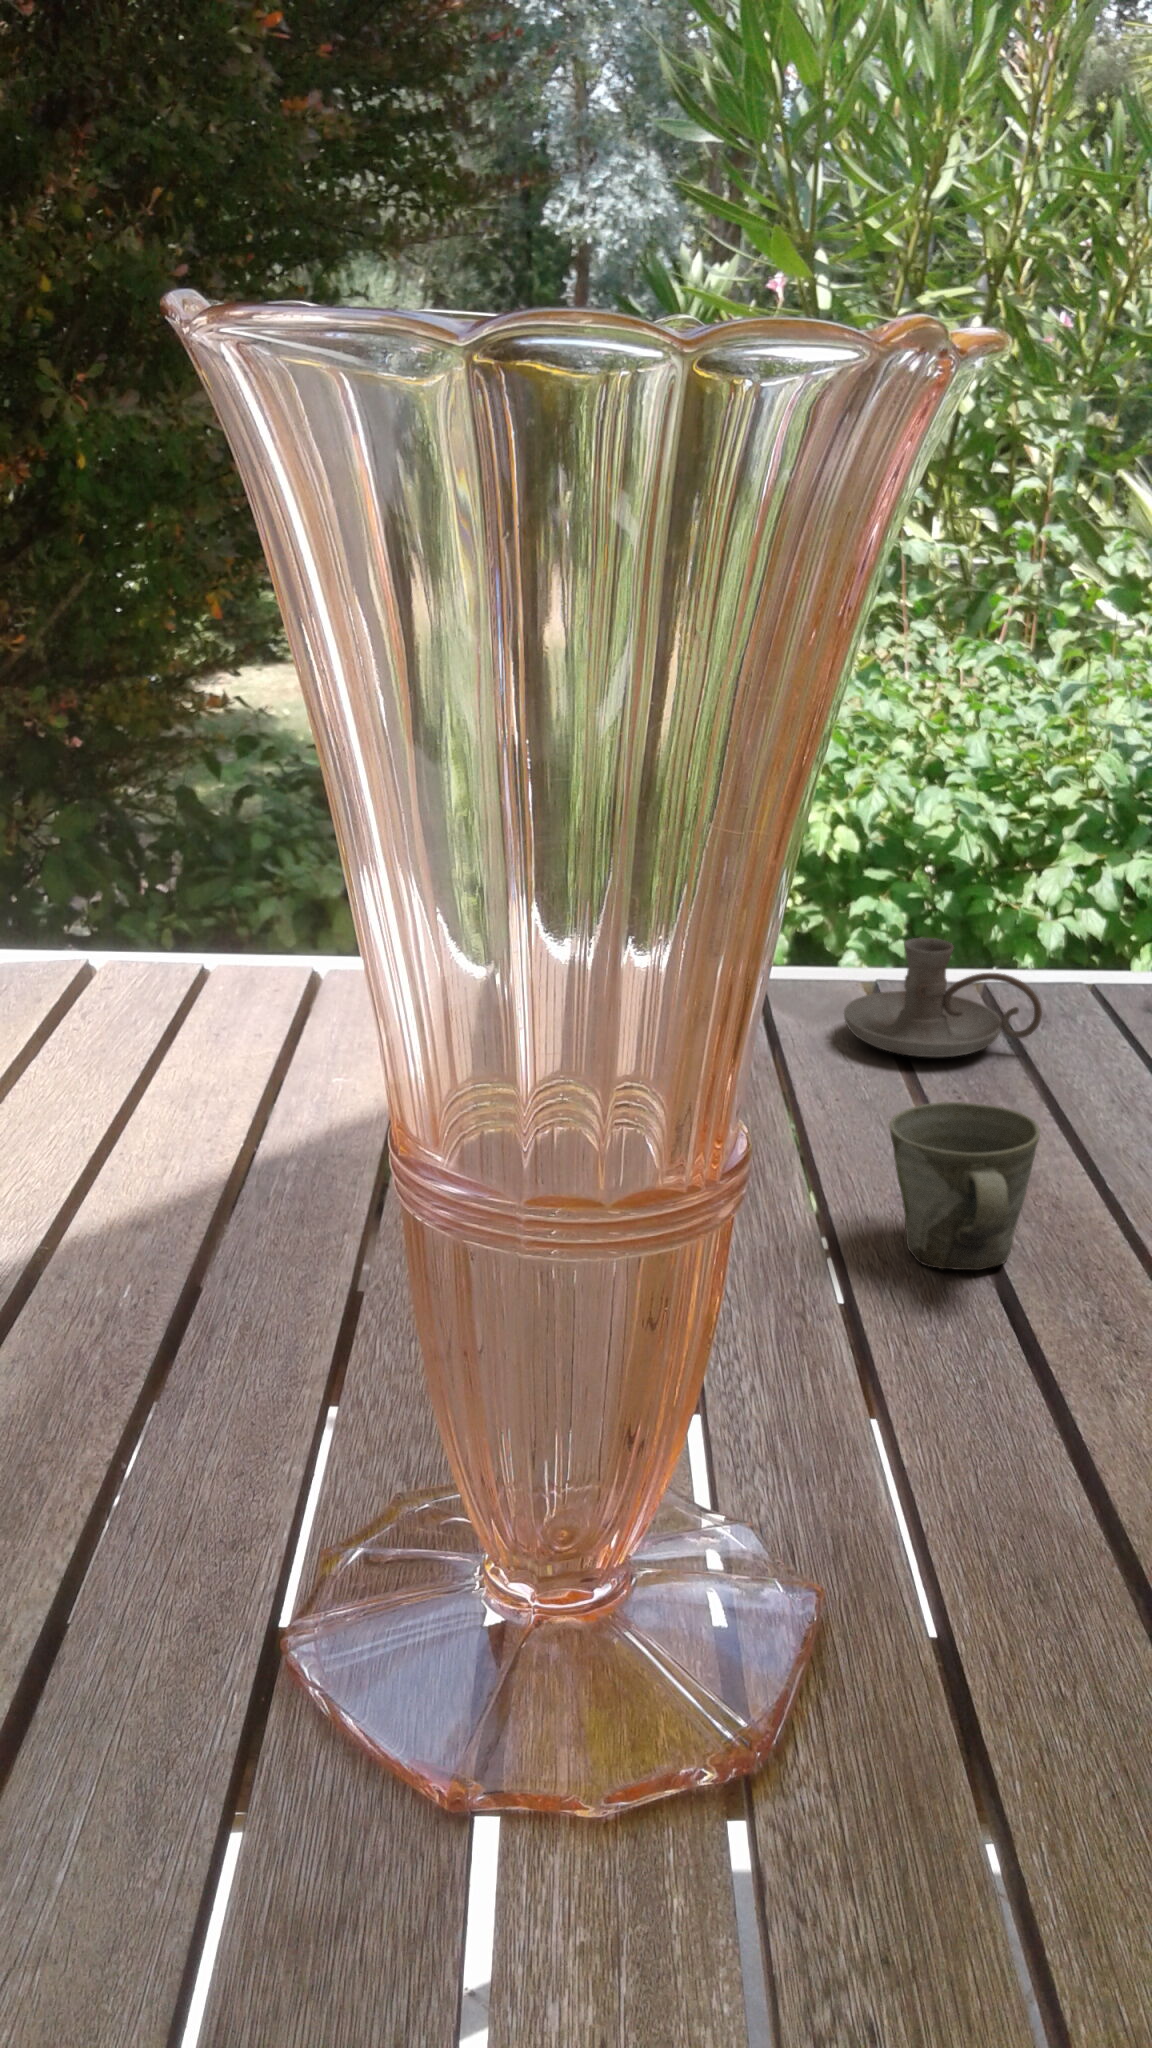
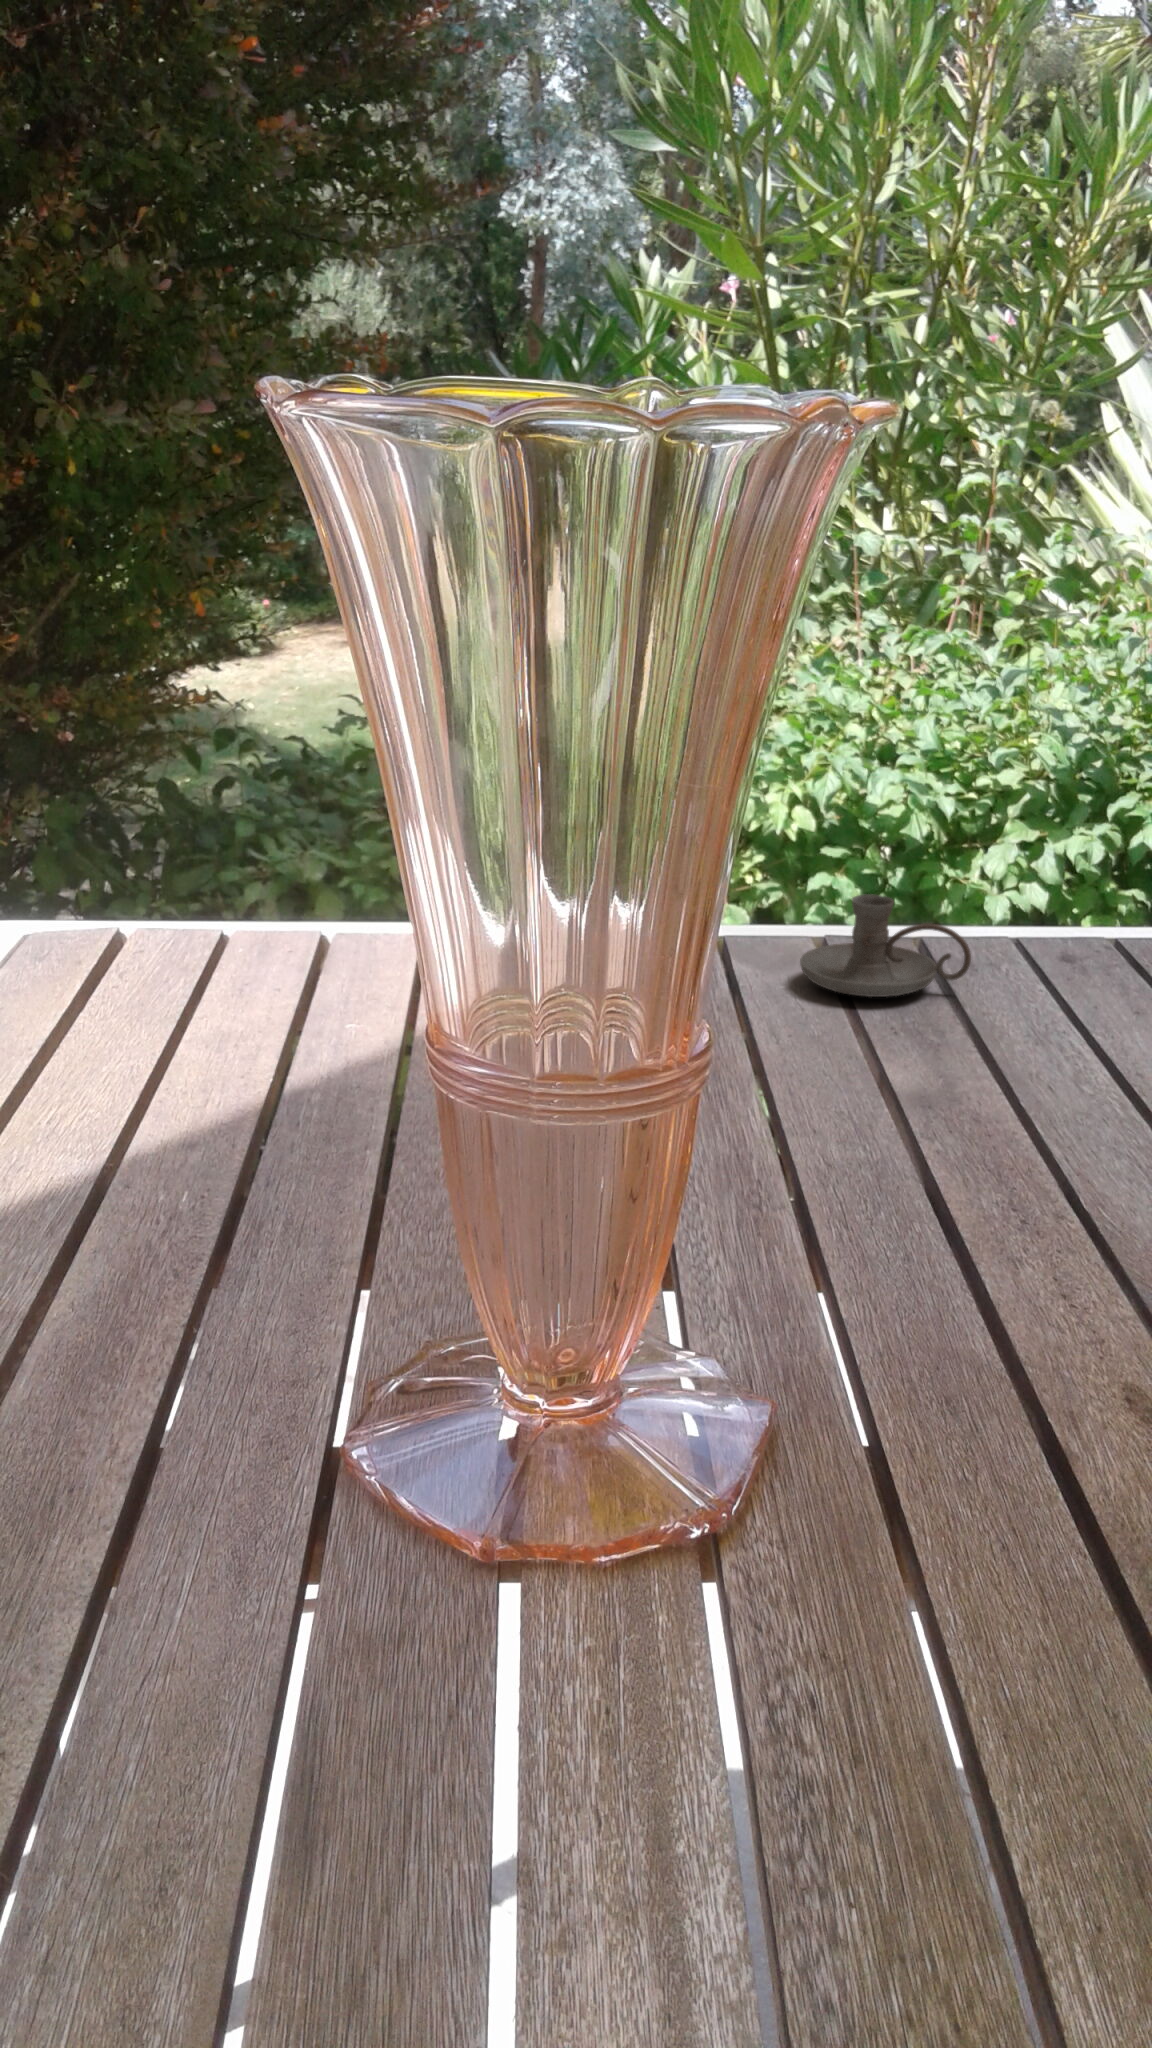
mug: present [889,1102,1040,1270] -> none [835,1018,957,1153]

